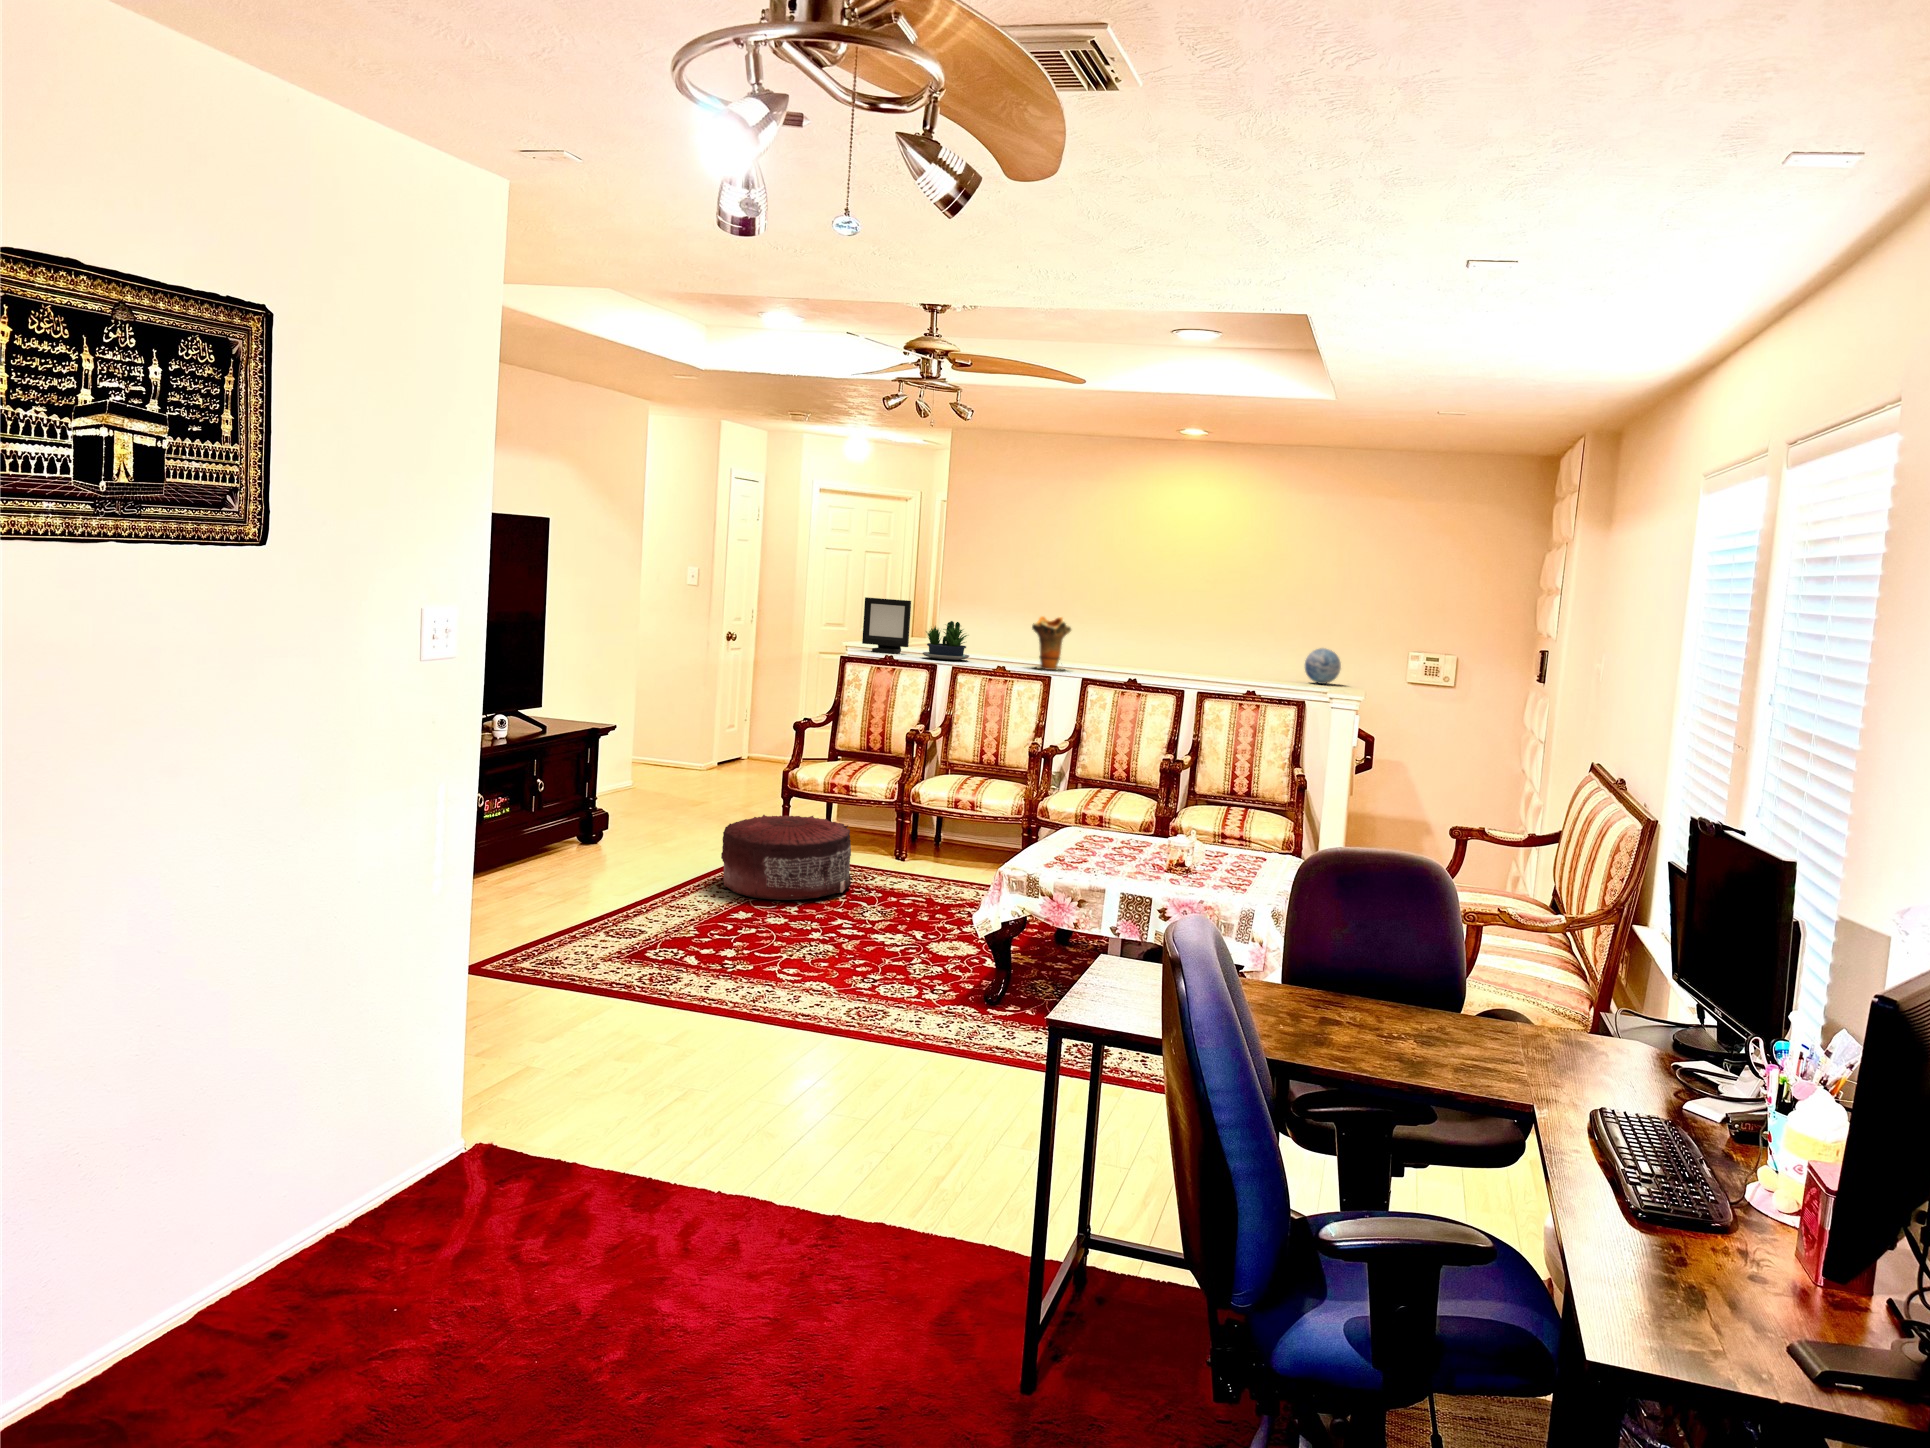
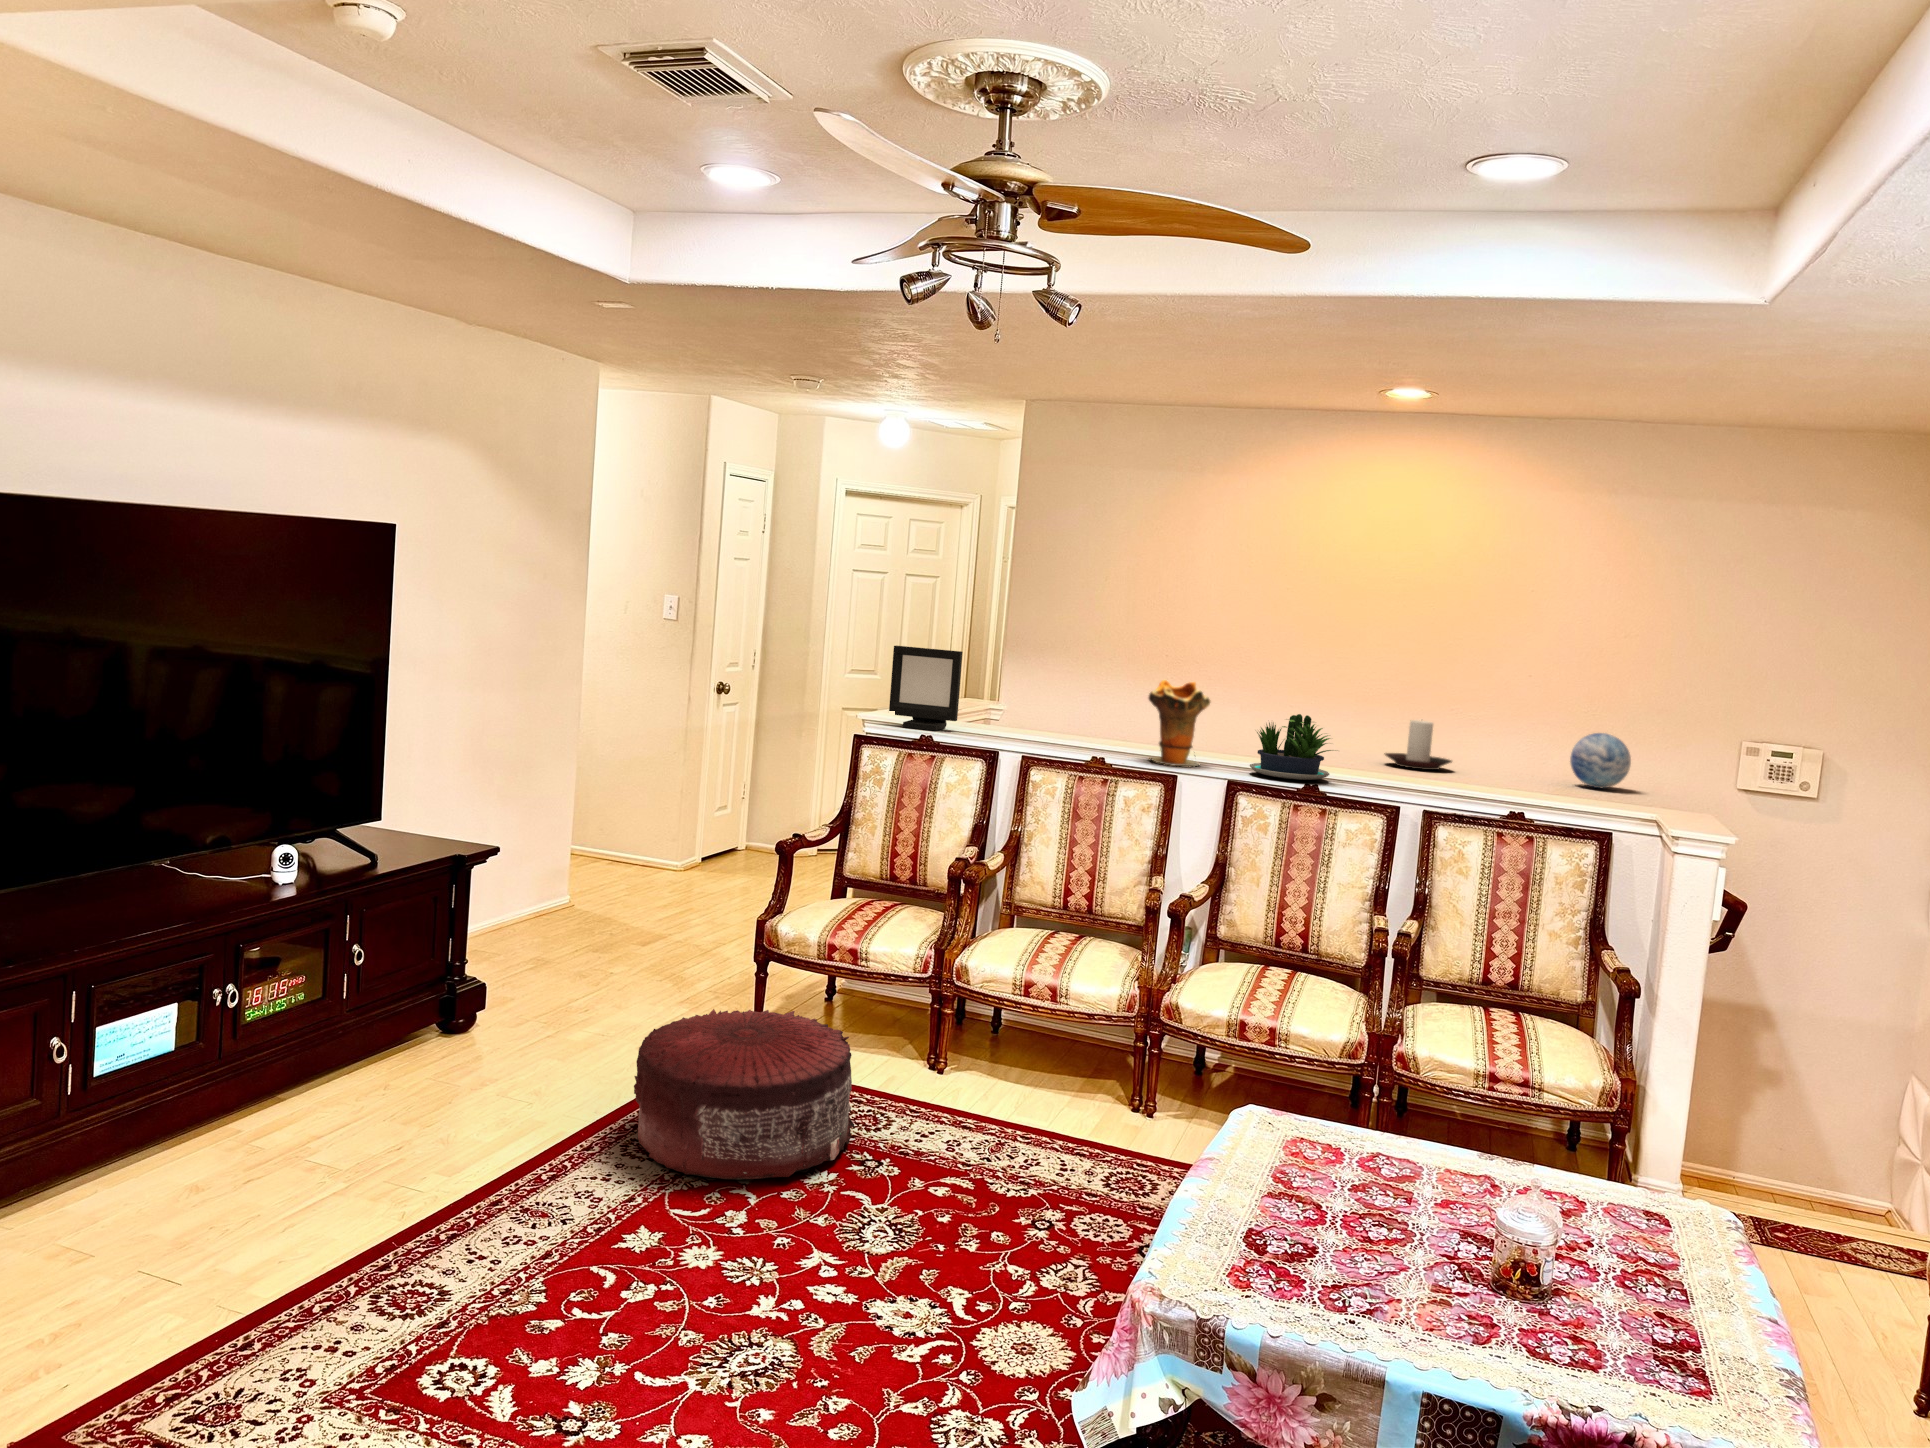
potted plant: present [923,621,969,660] -> present [1250,714,1333,780]
candle holder: none [1190,642,1233,675] -> present [1385,720,1452,770]

